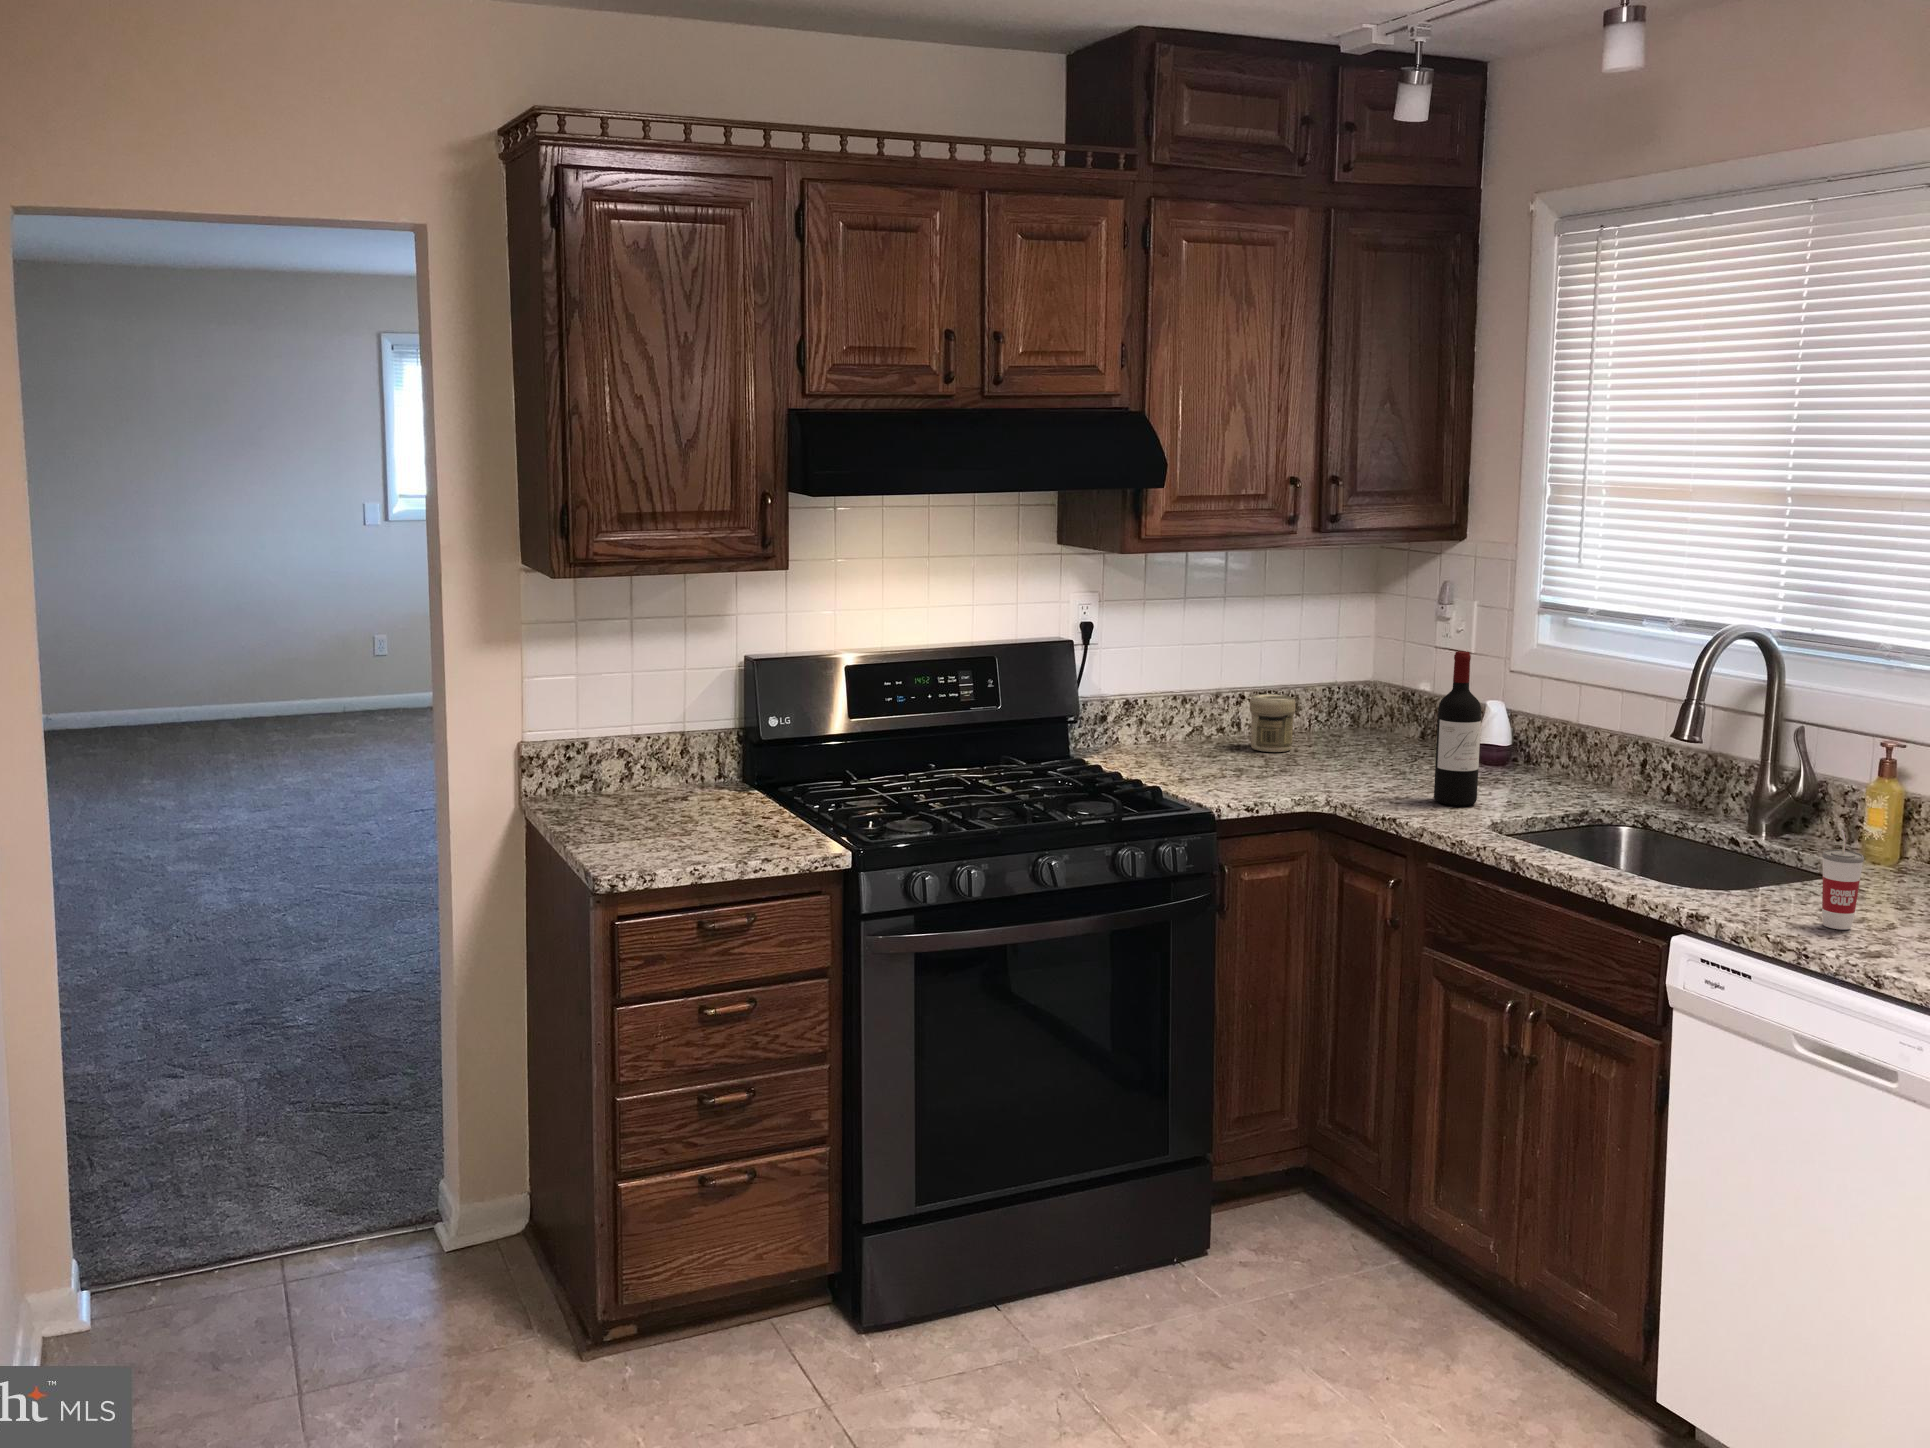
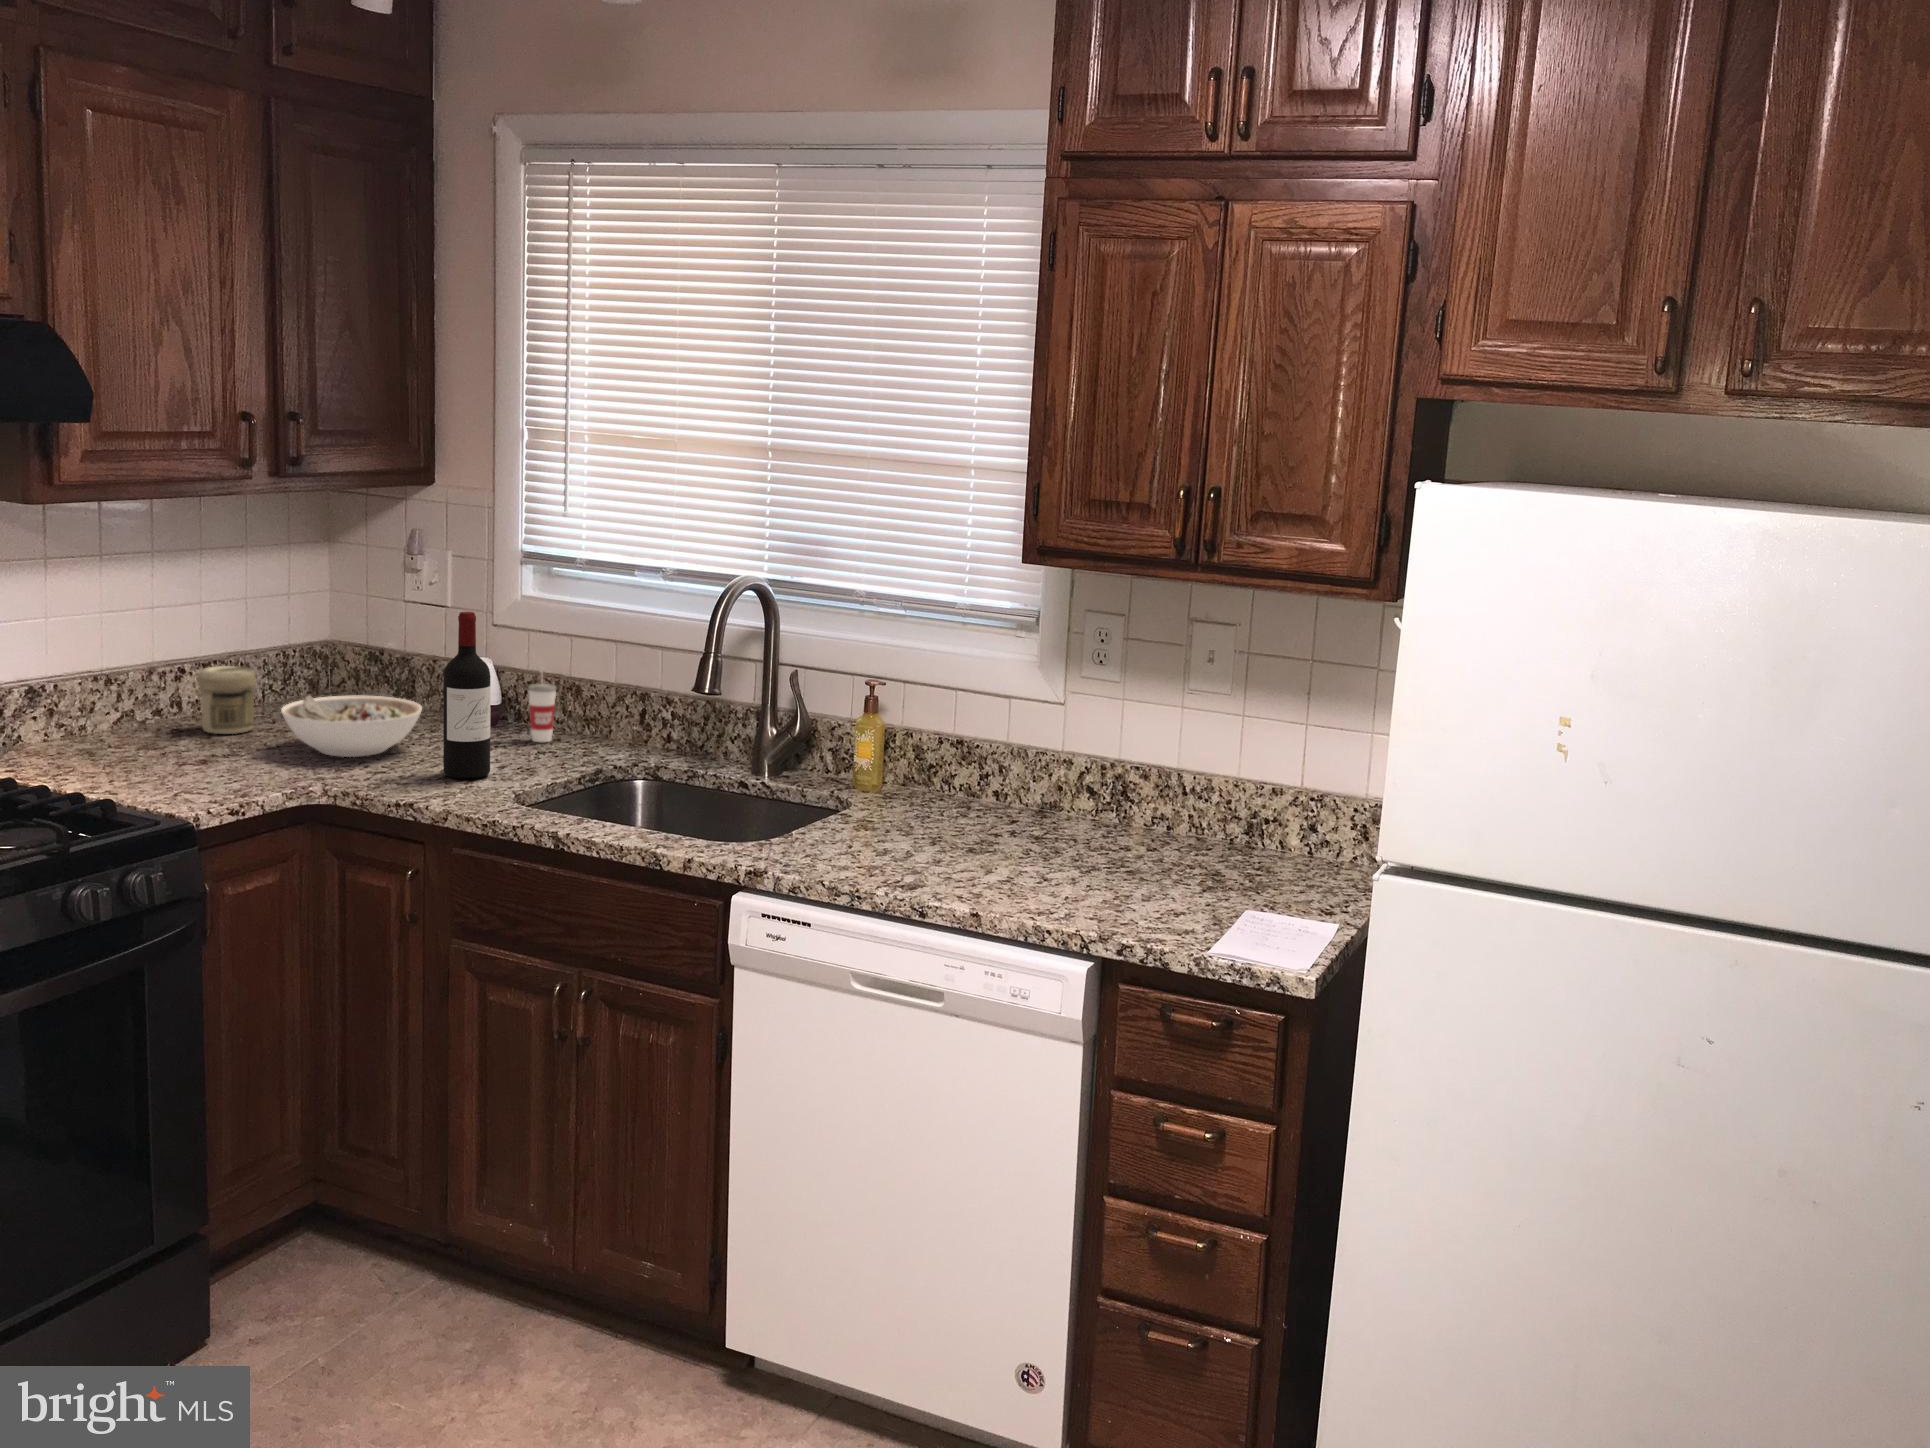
bowl: none [1307,721,1428,779] -> present [281,695,422,757]
cup: present [1822,829,1864,929] -> present [528,672,556,742]

